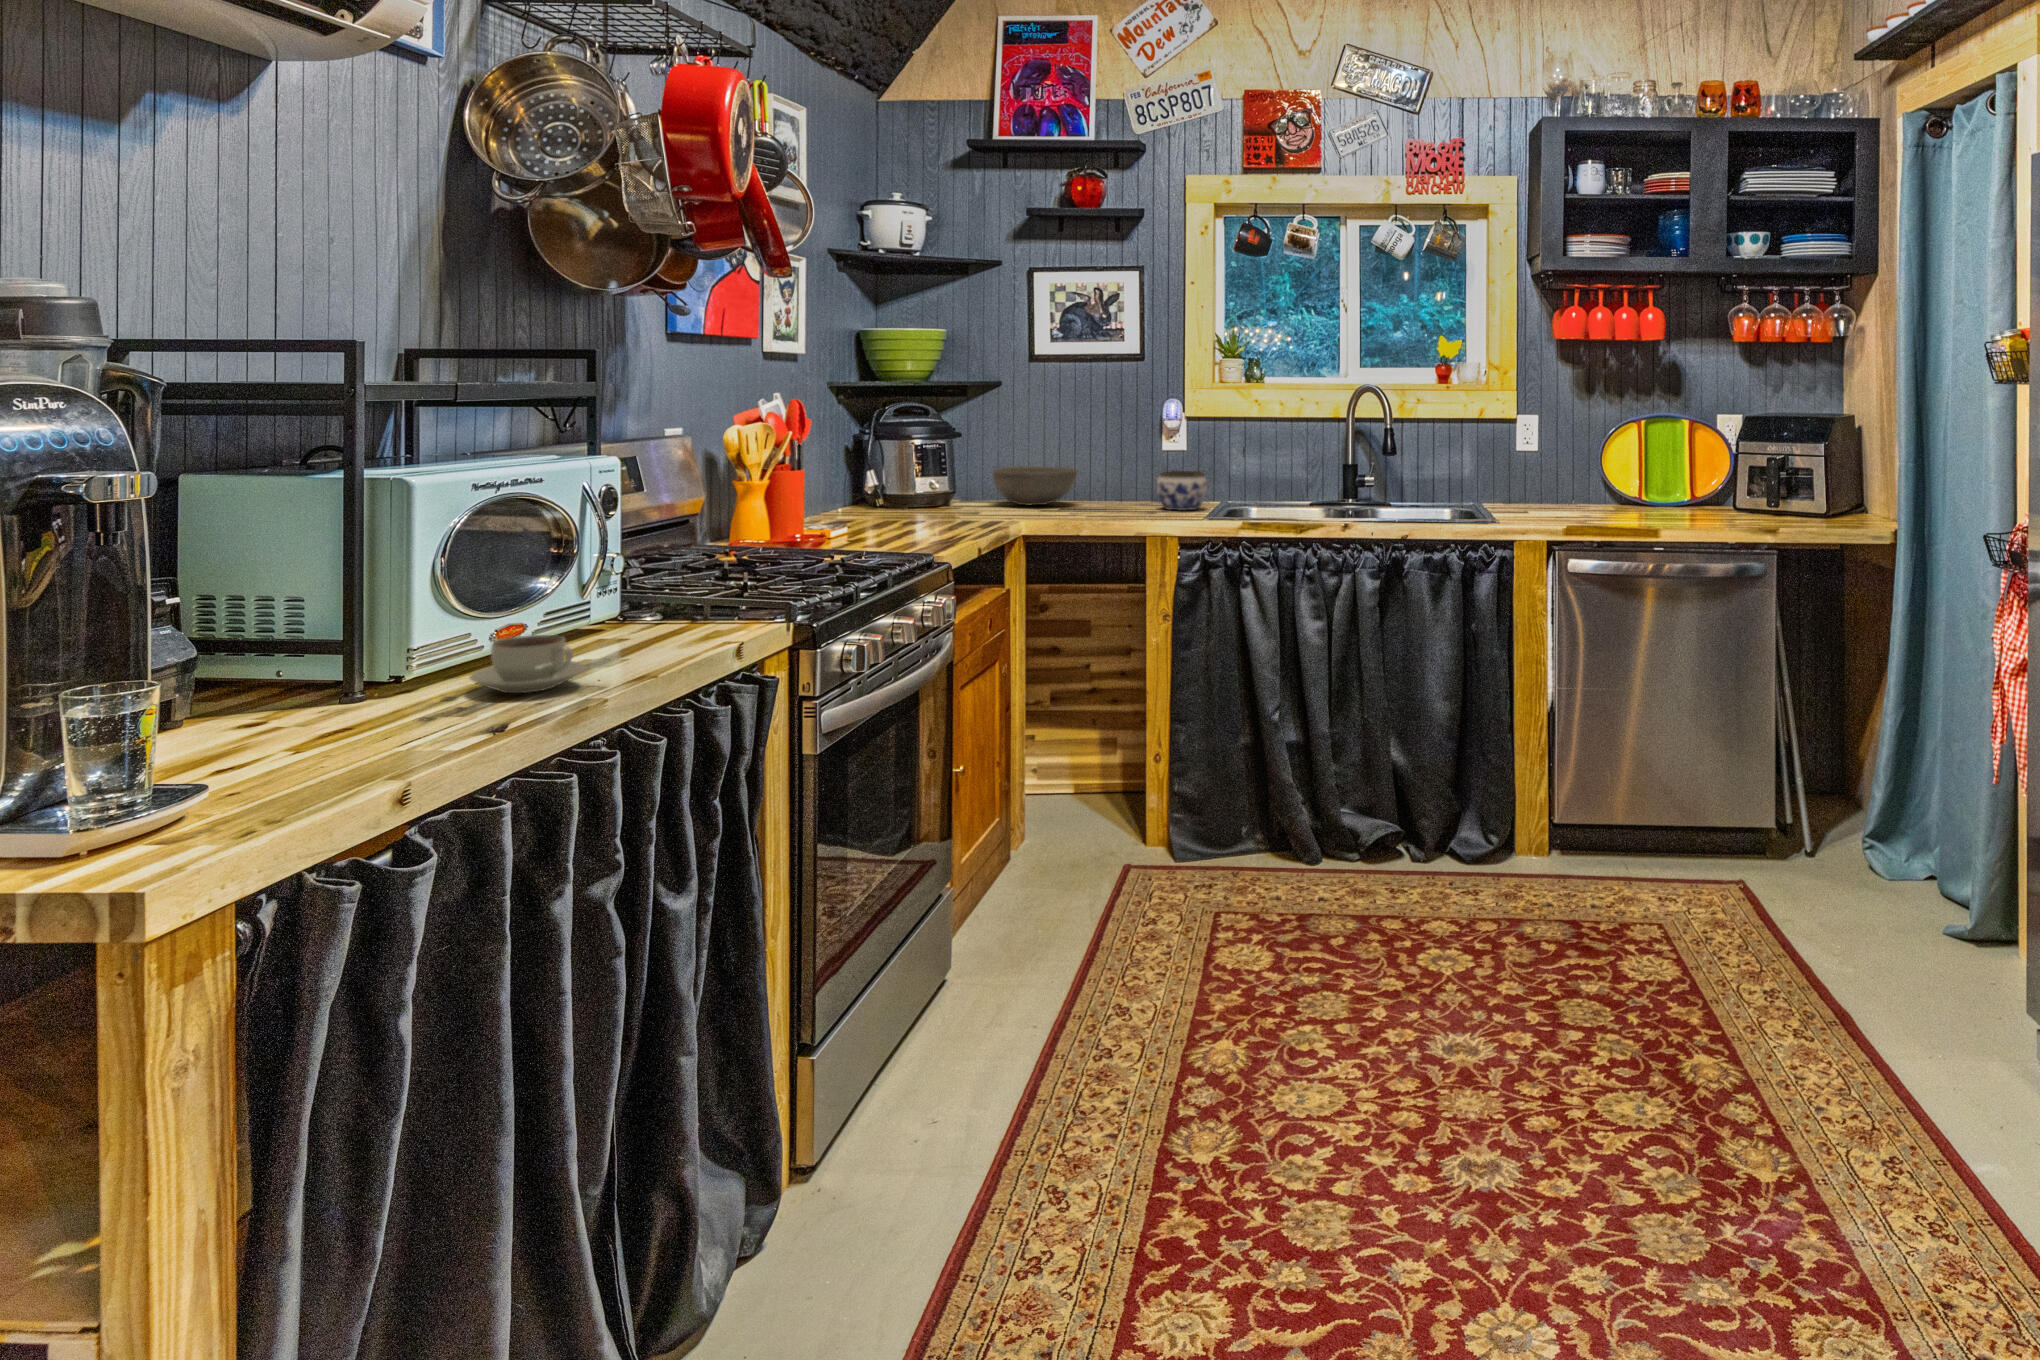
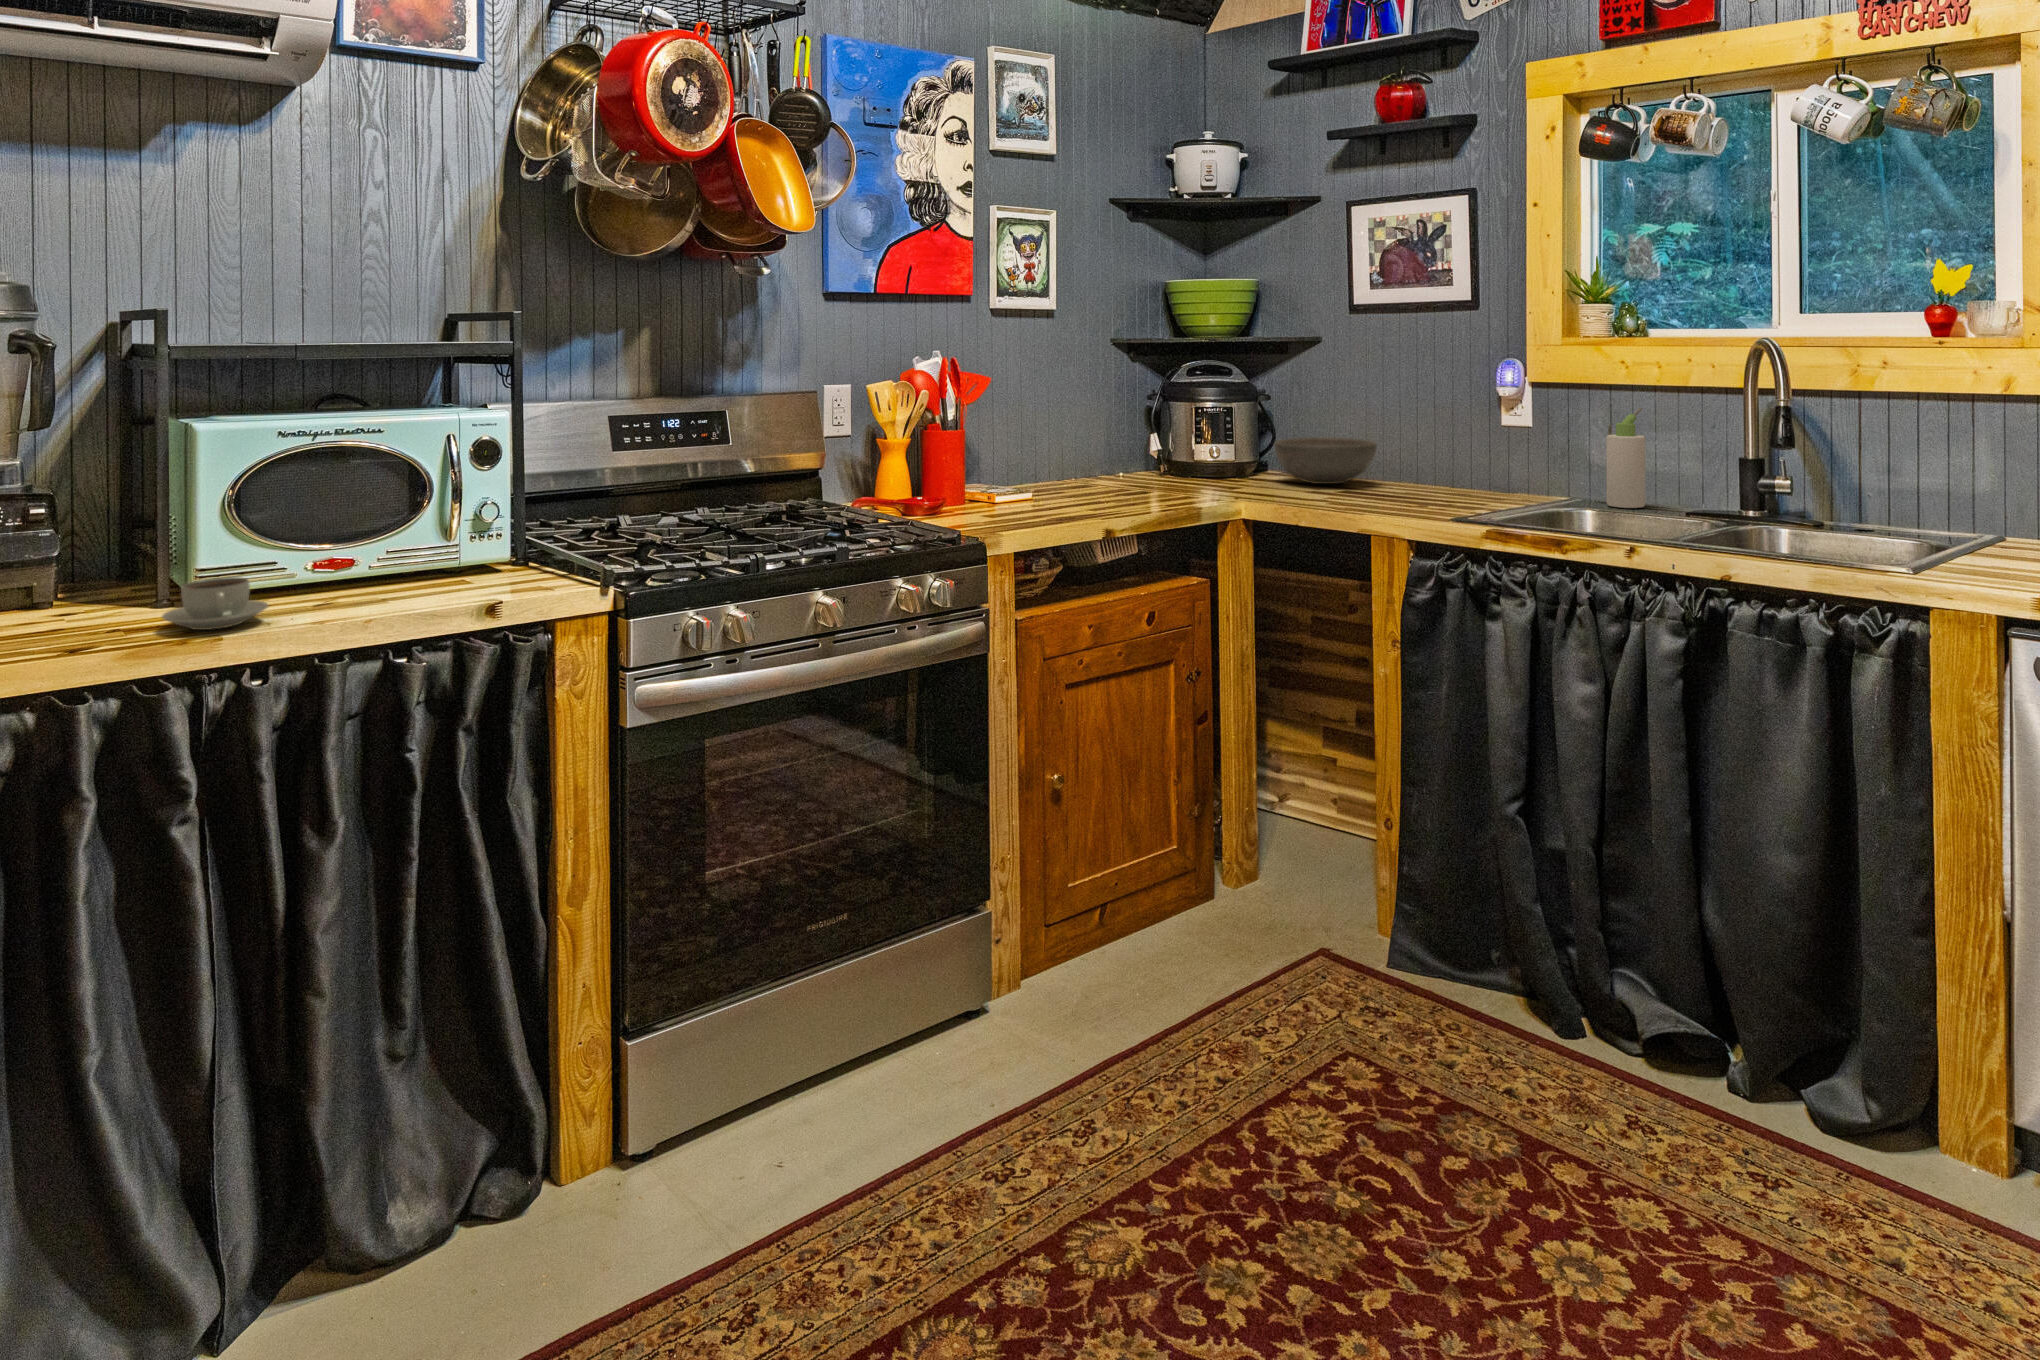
bottle: none [1248,433,1273,506] -> present [1606,407,1645,508]
jar: present [1157,470,1207,510] -> none [1456,452,1527,505]

